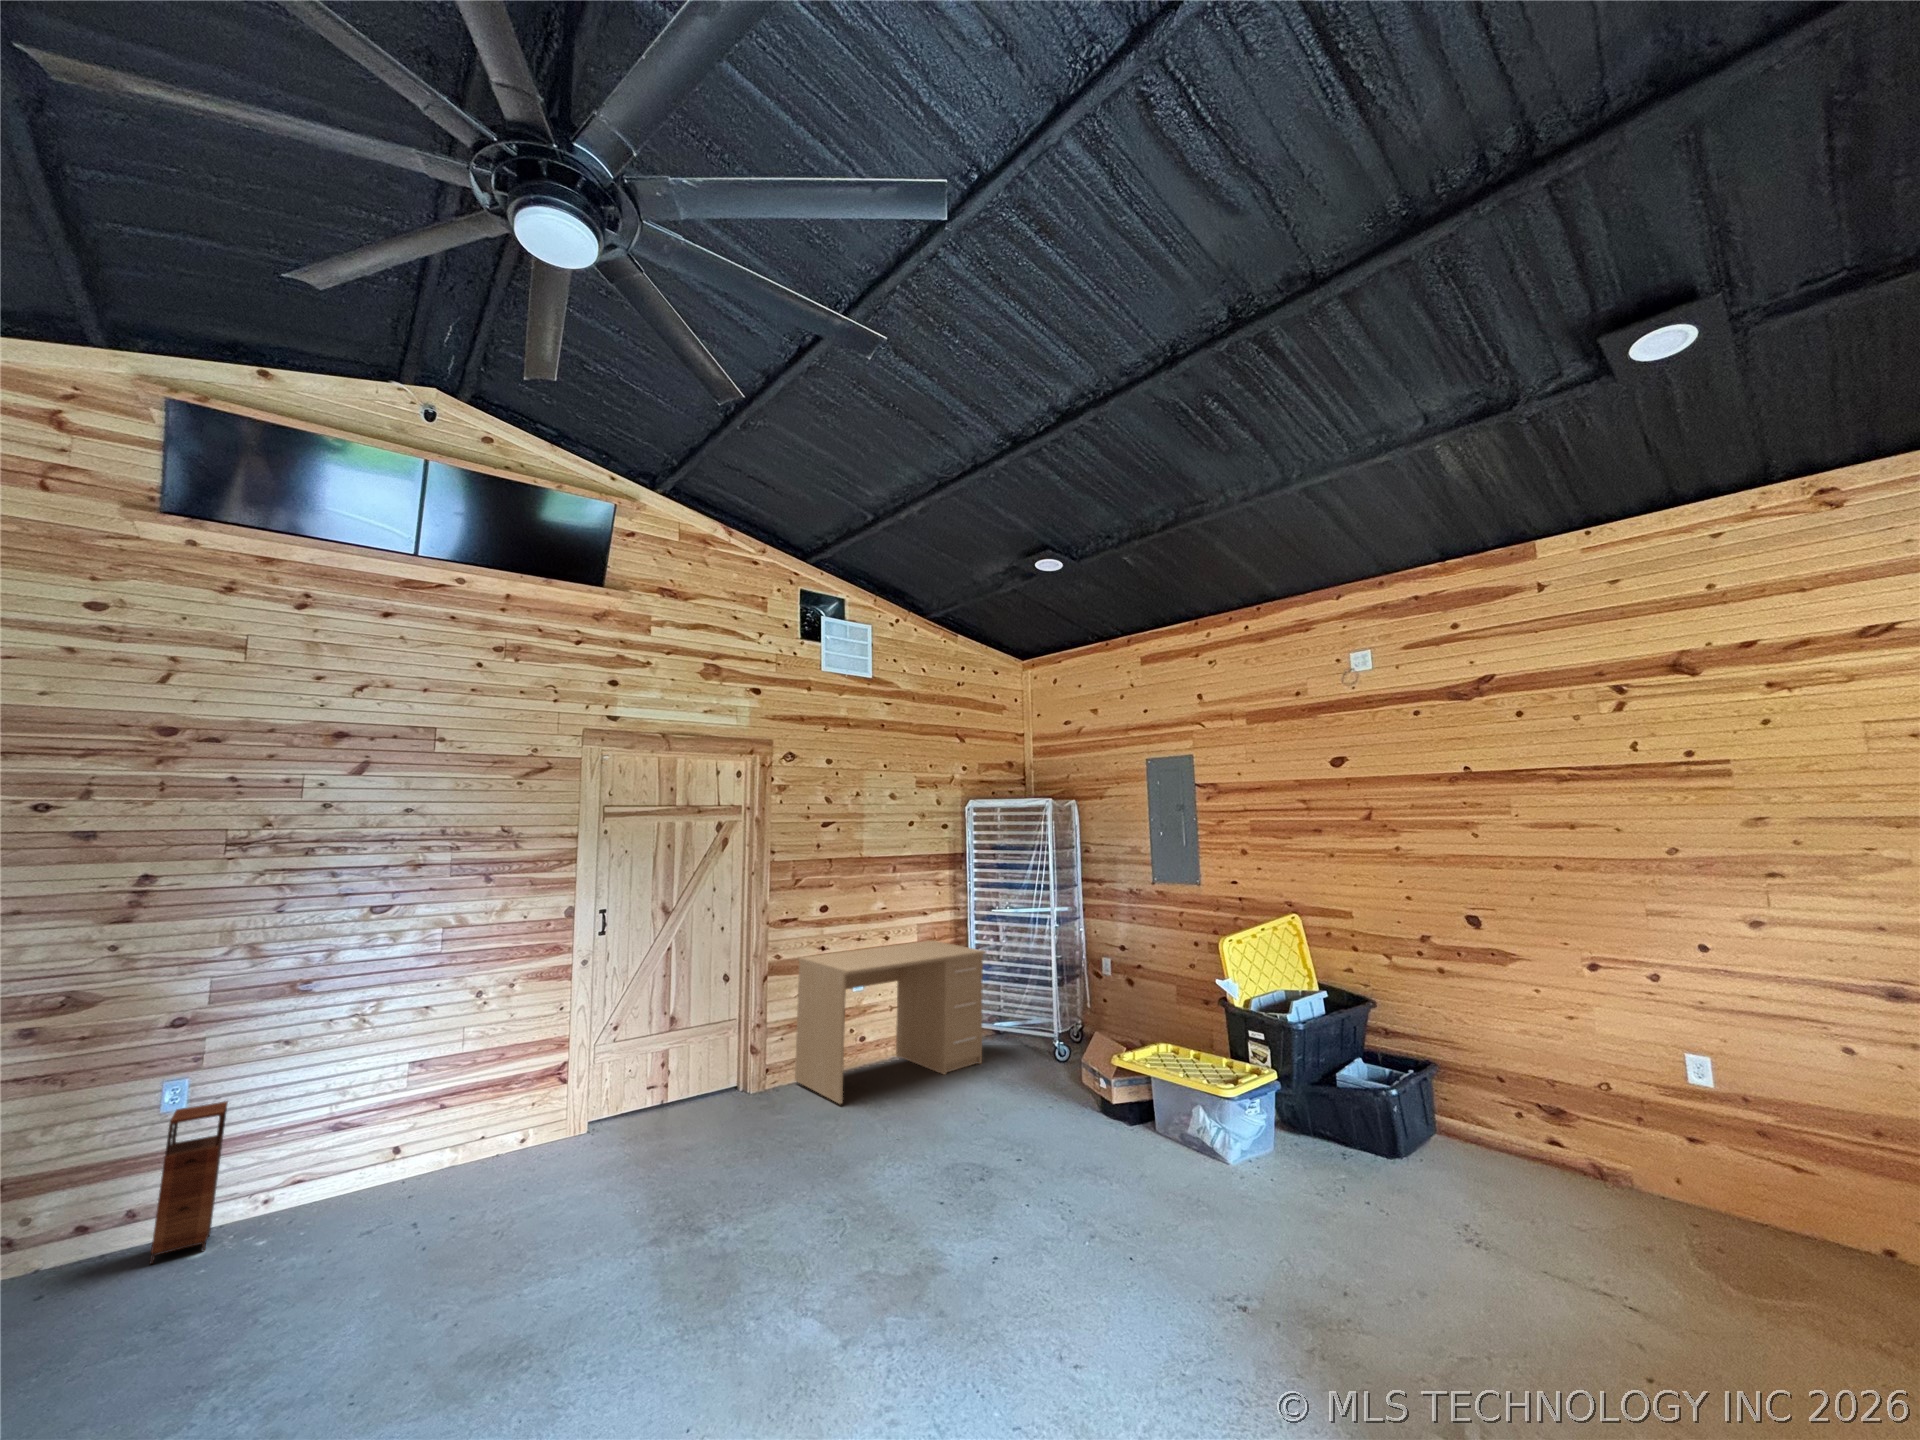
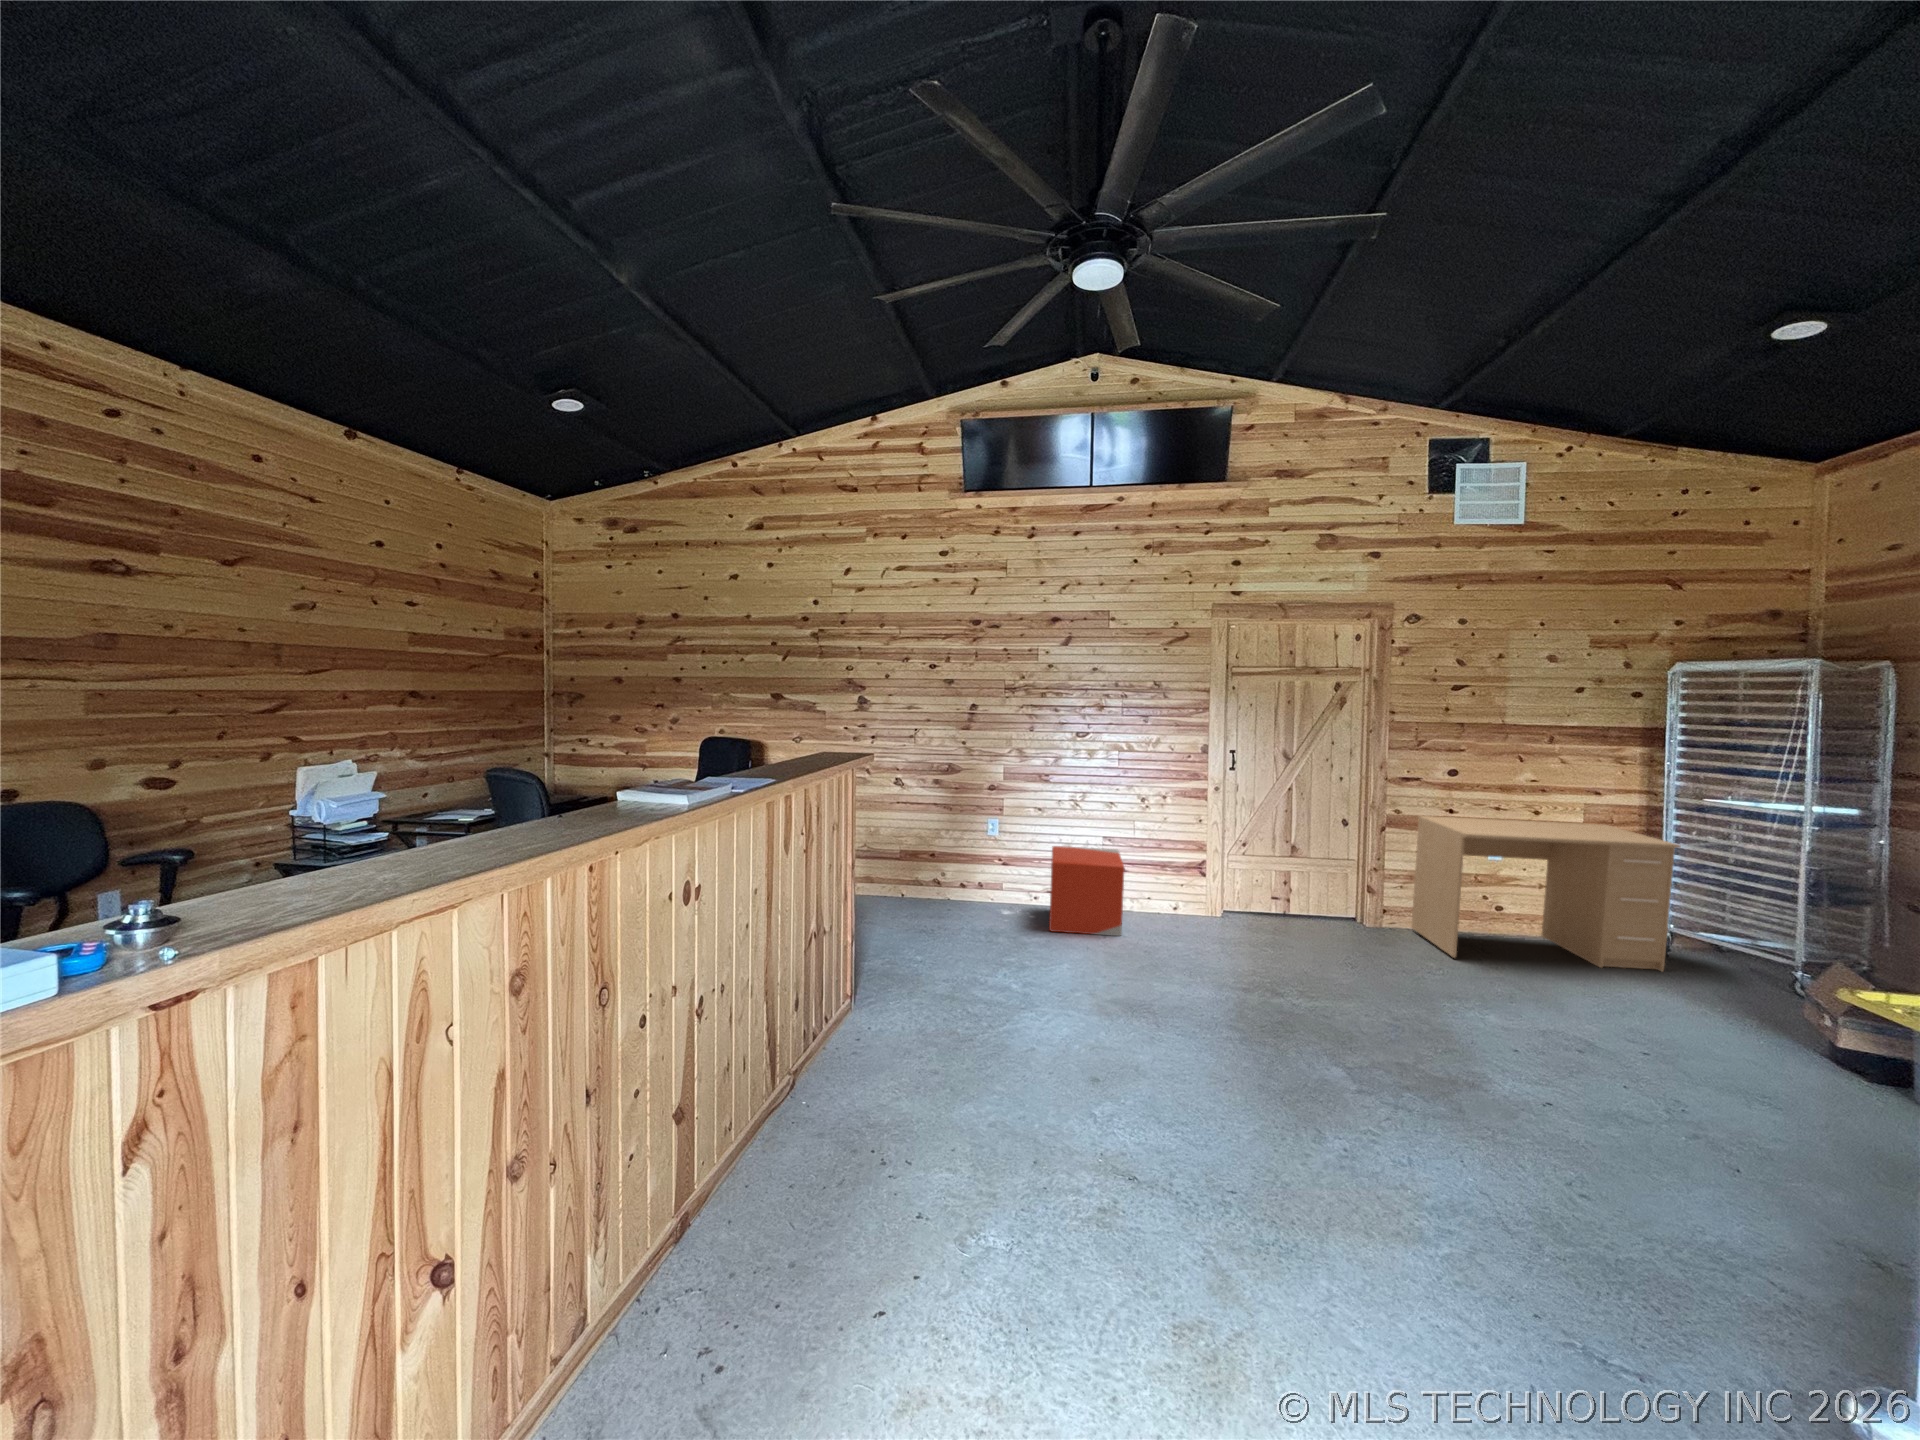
stool: none [290,1077,446,1260] -> present [1049,846,1124,936]
storage cabinet: present [150,1101,228,1264] -> none [993,836,1018,914]

